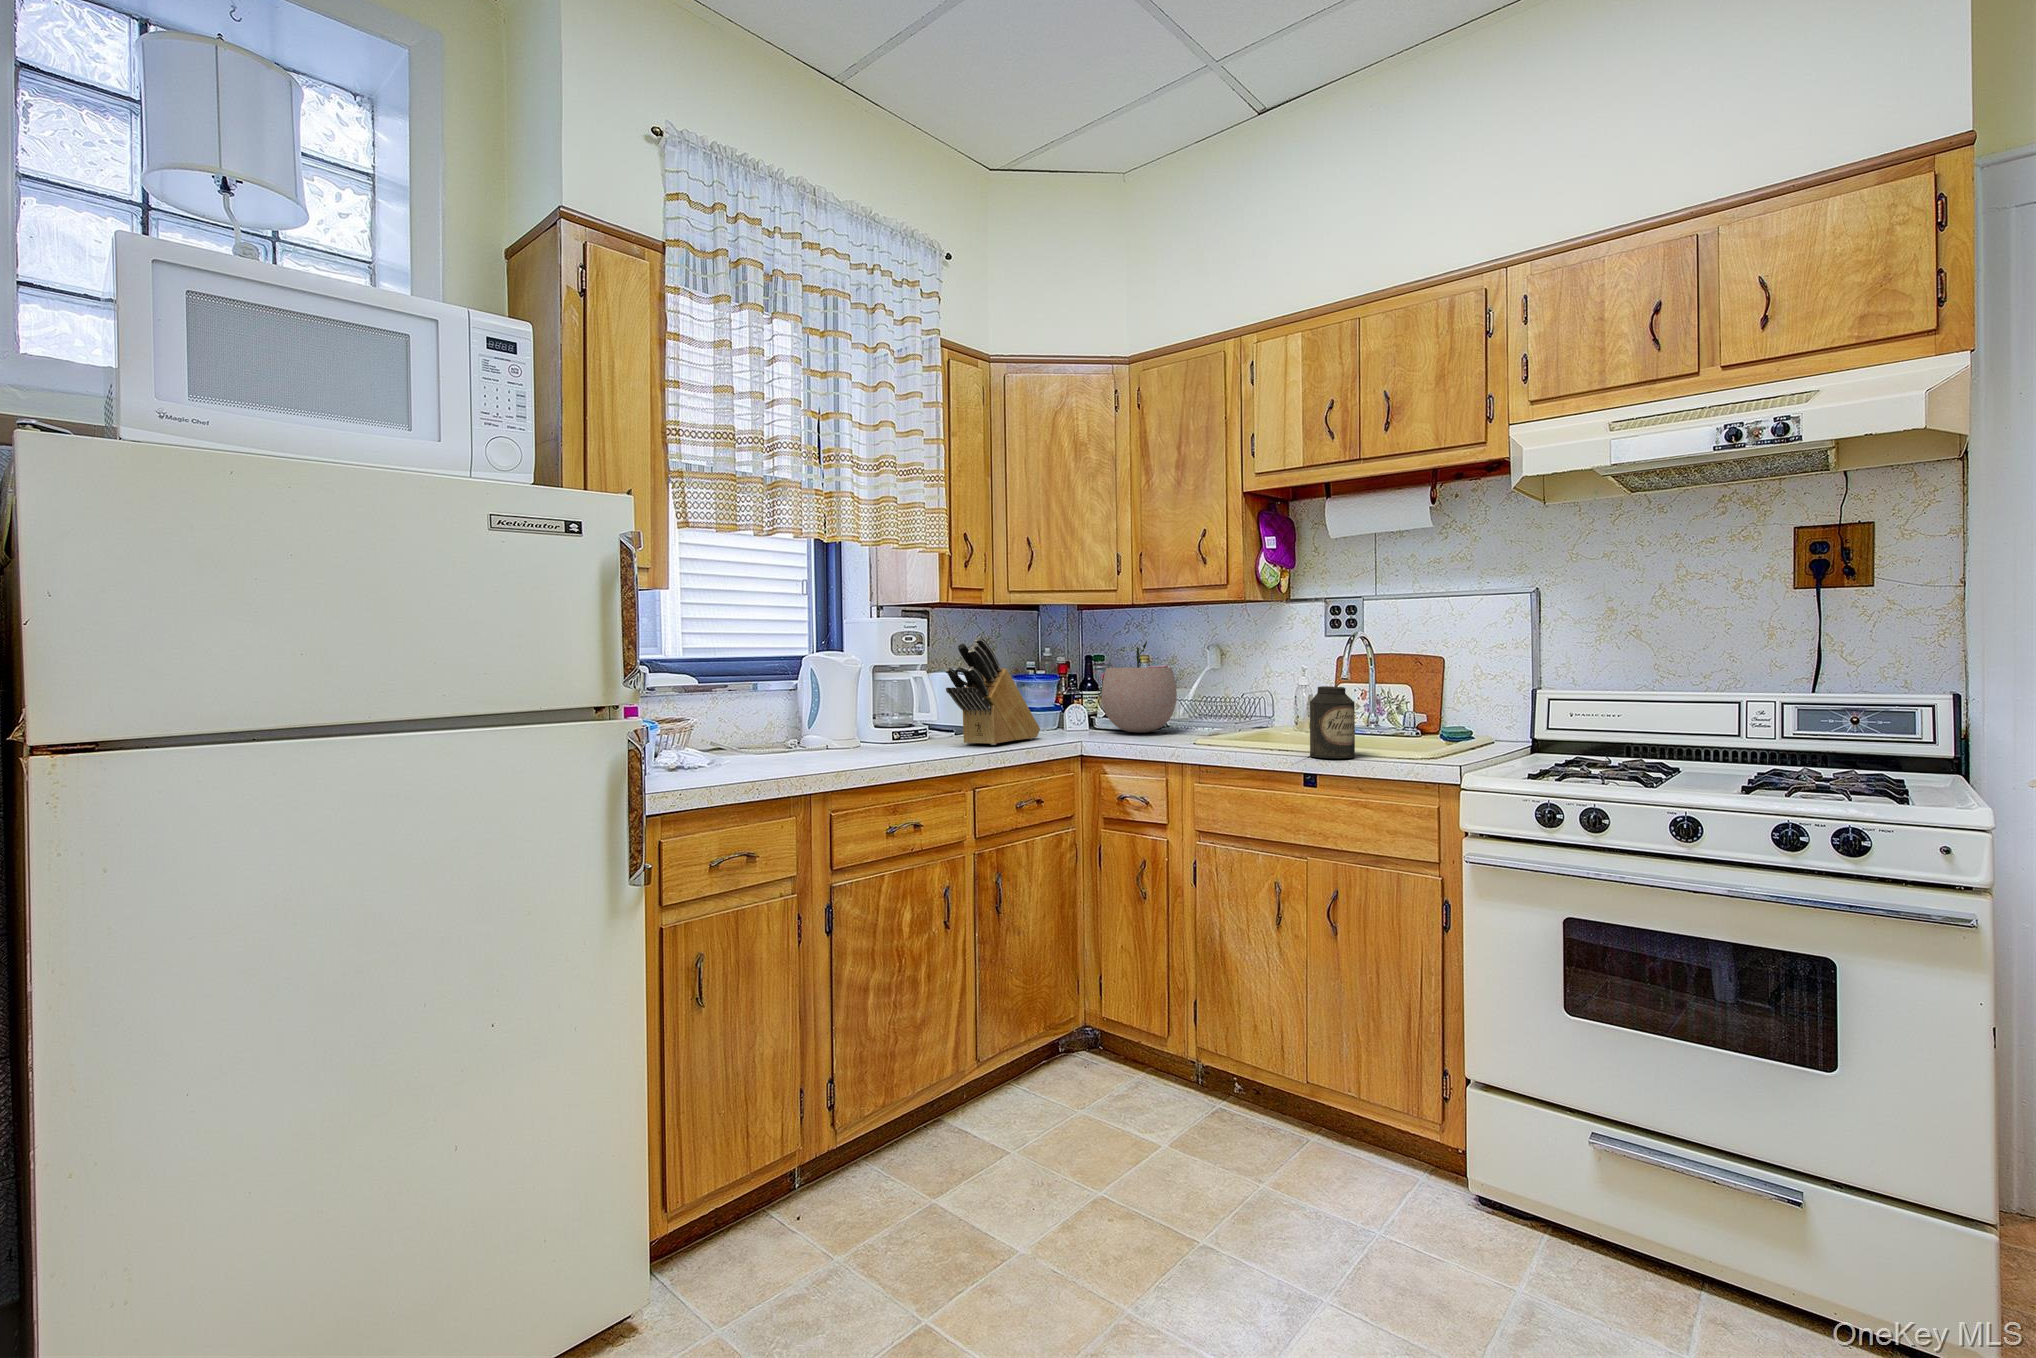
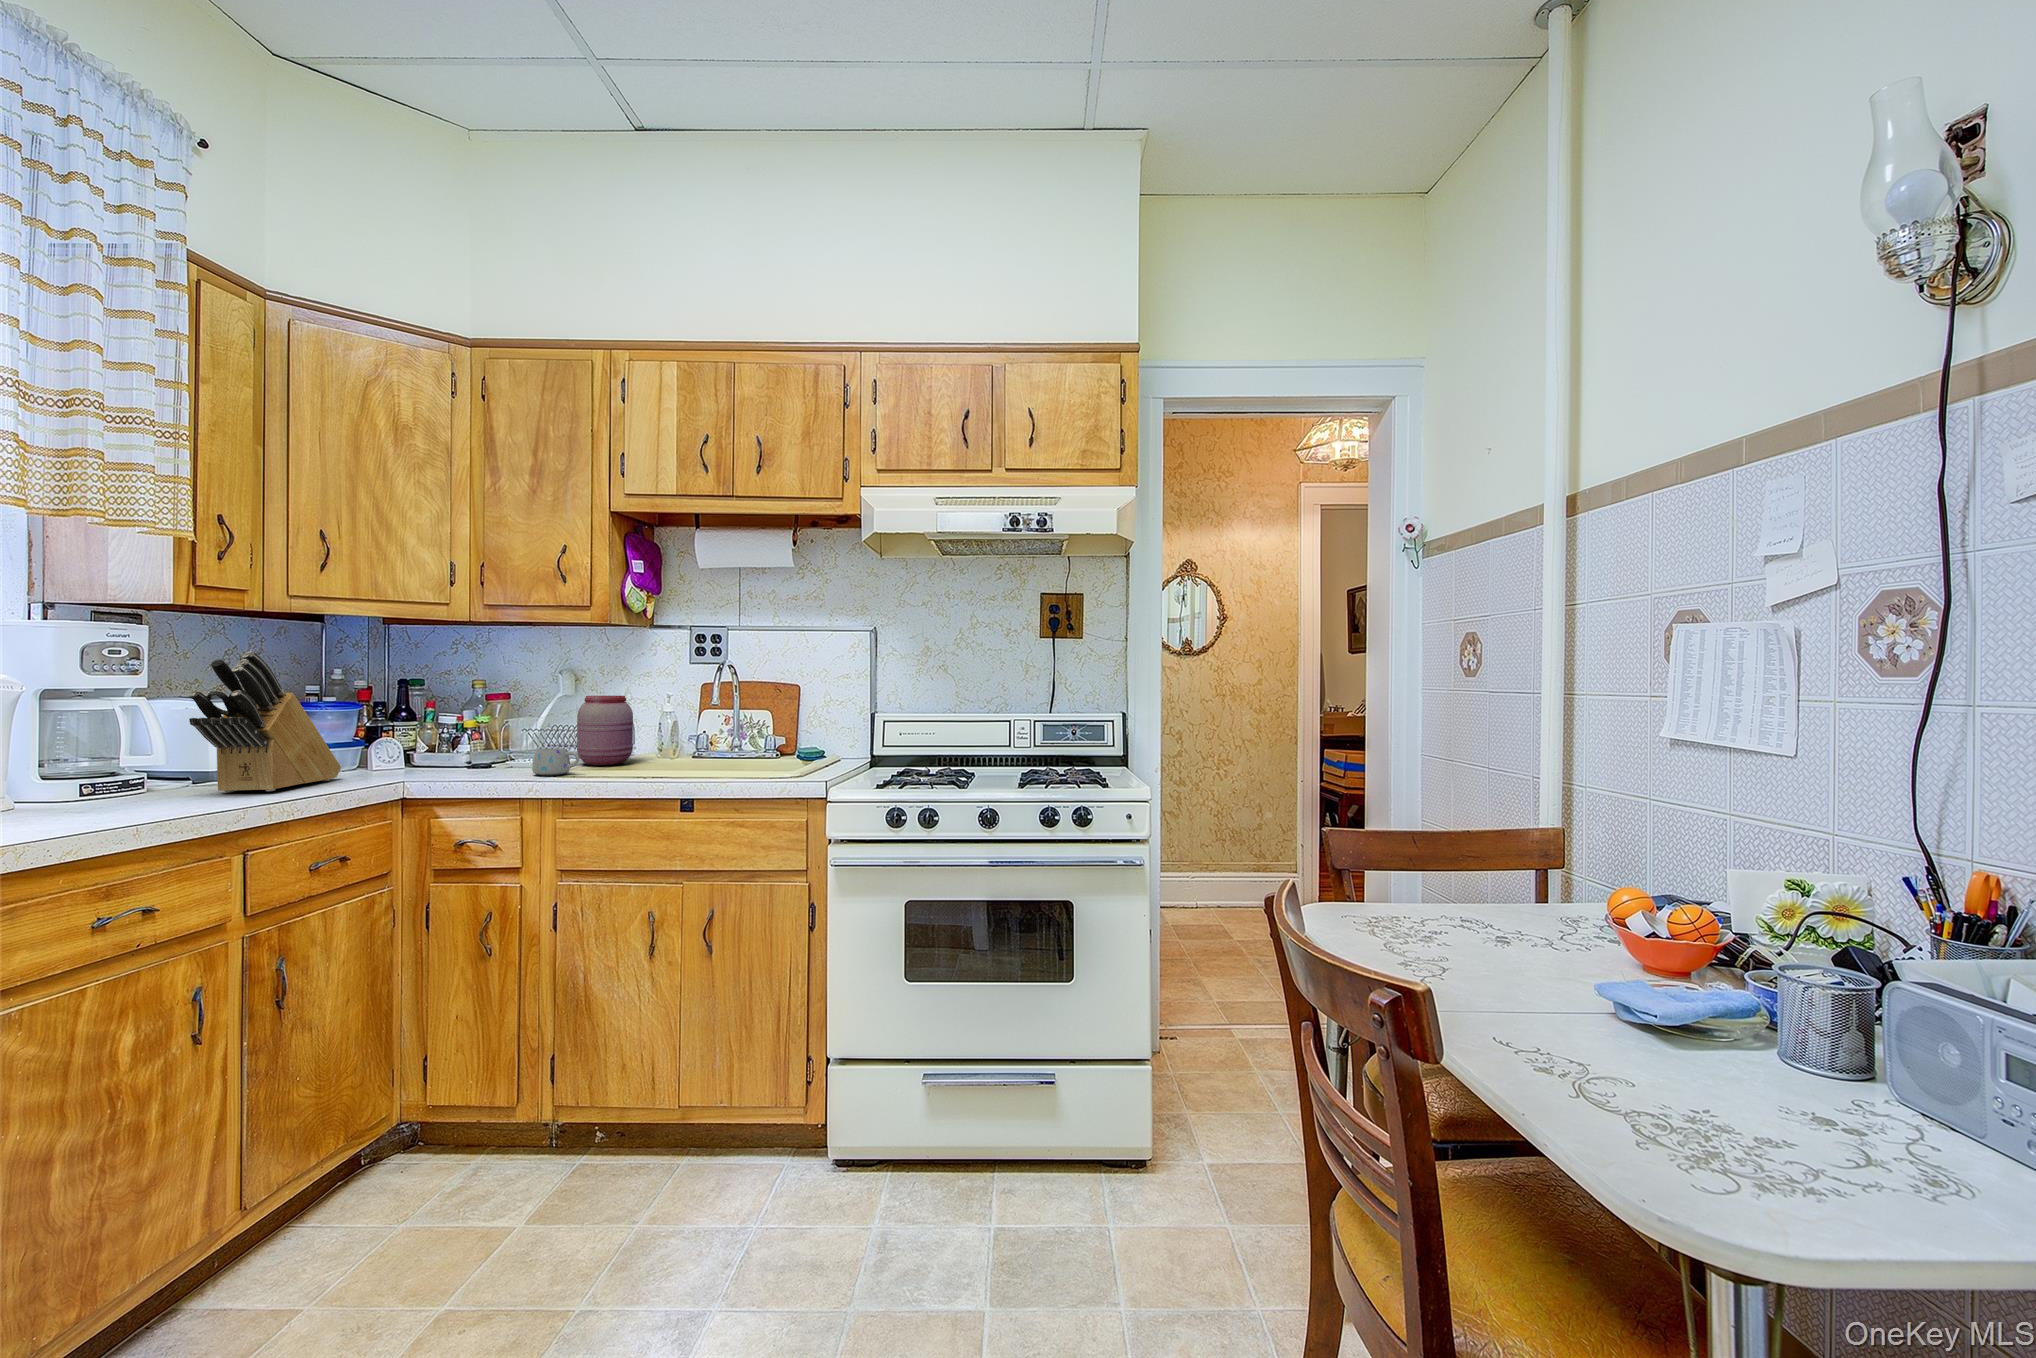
plant pot: present [1102,641,1177,733] -> none [429,660,527,766]
jar: none [1217,670,1267,737] -> present [577,696,633,765]
canister: present [1310,686,1355,758] -> none [685,712,729,782]
mug: none [1177,719,1216,744] -> present [532,748,580,776]

